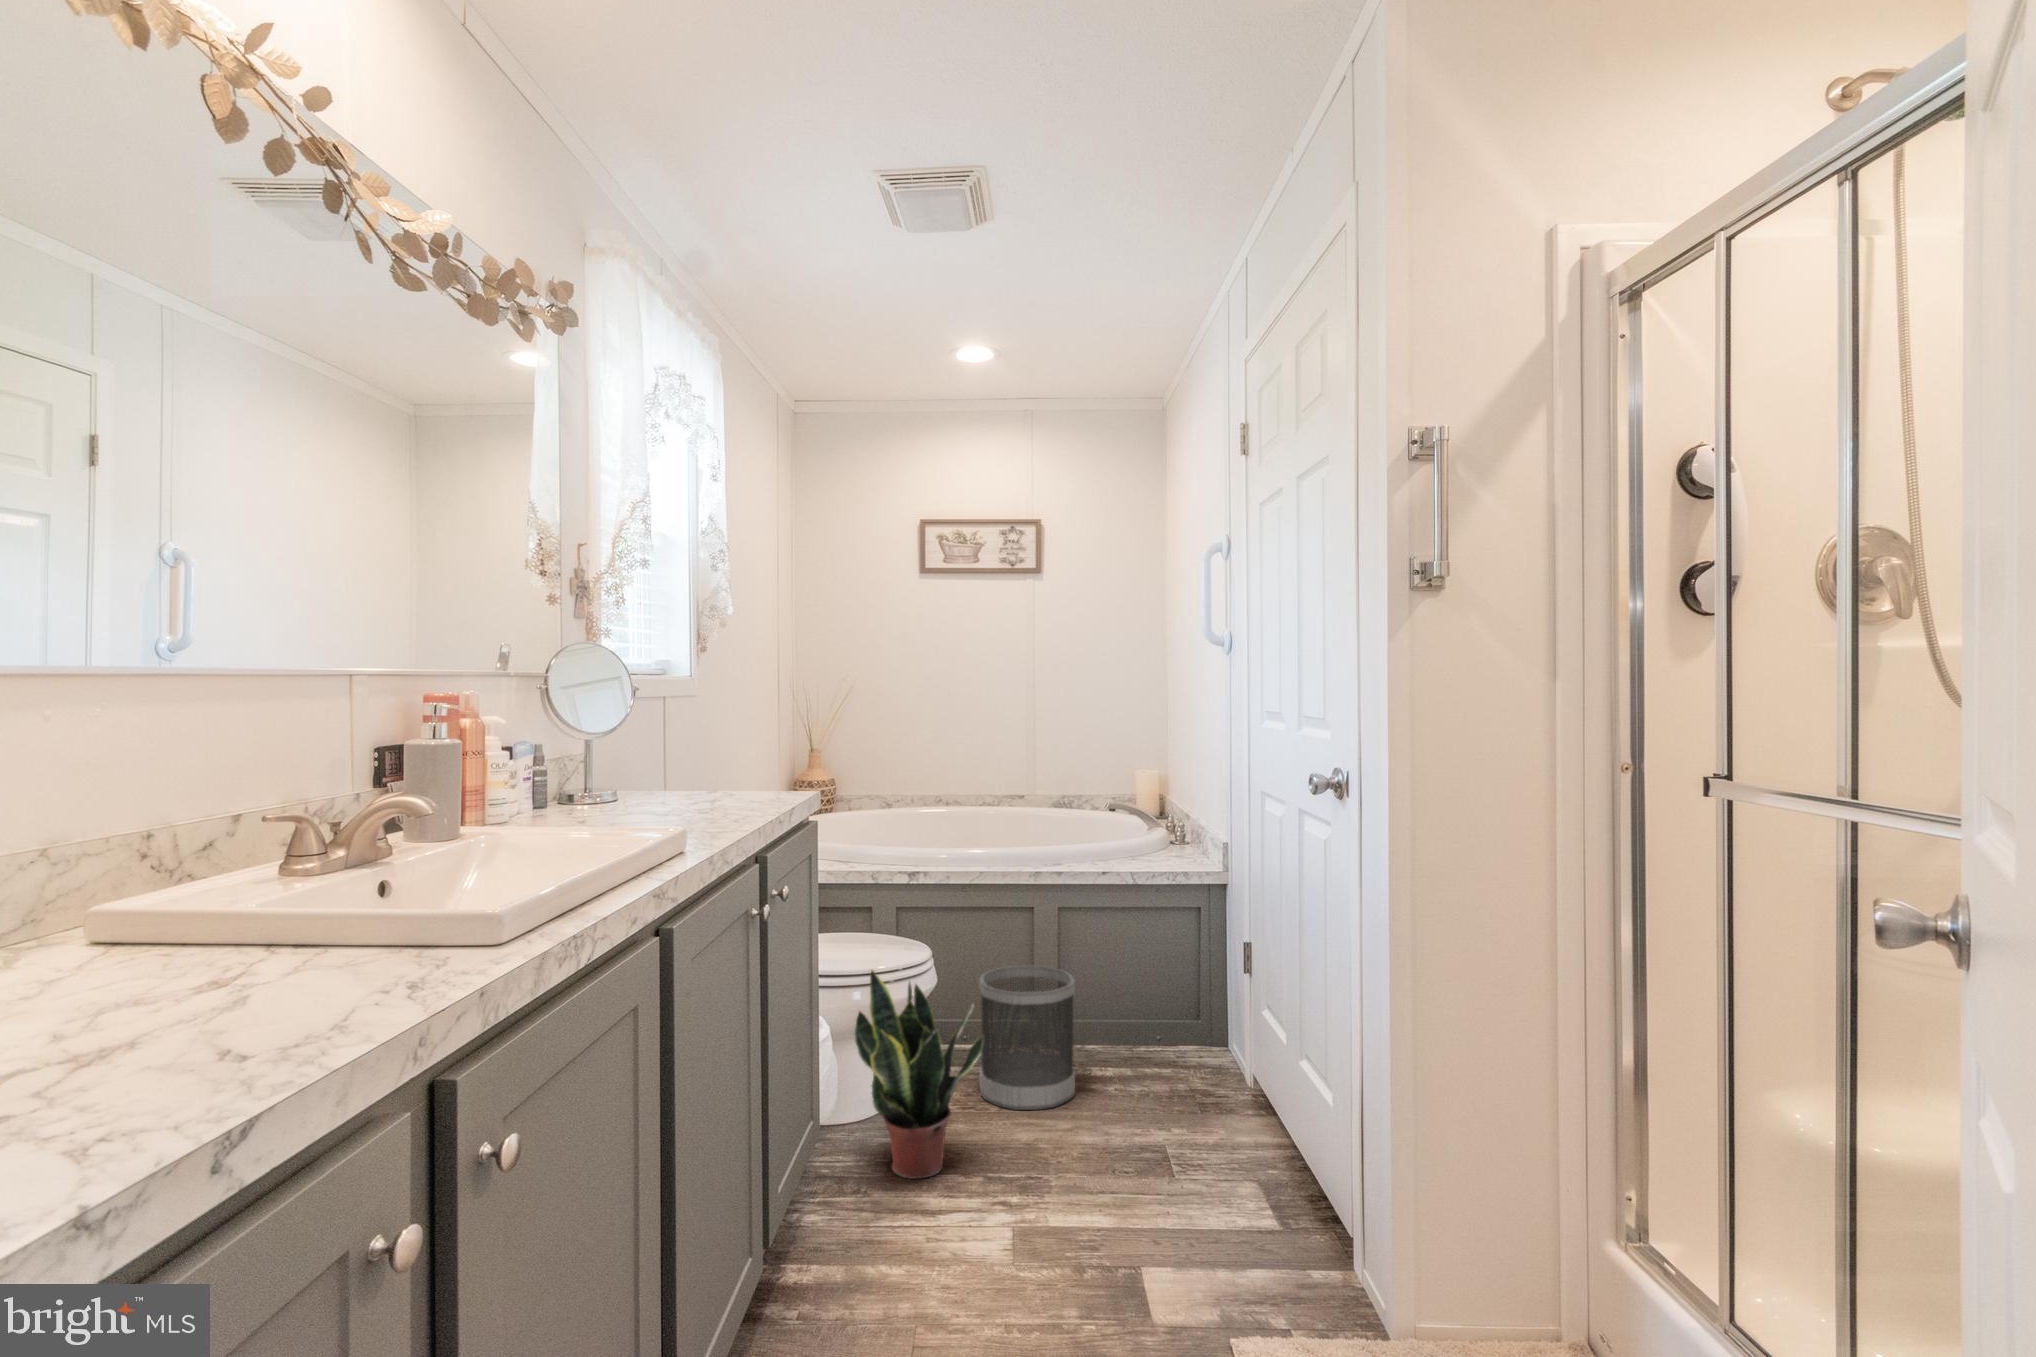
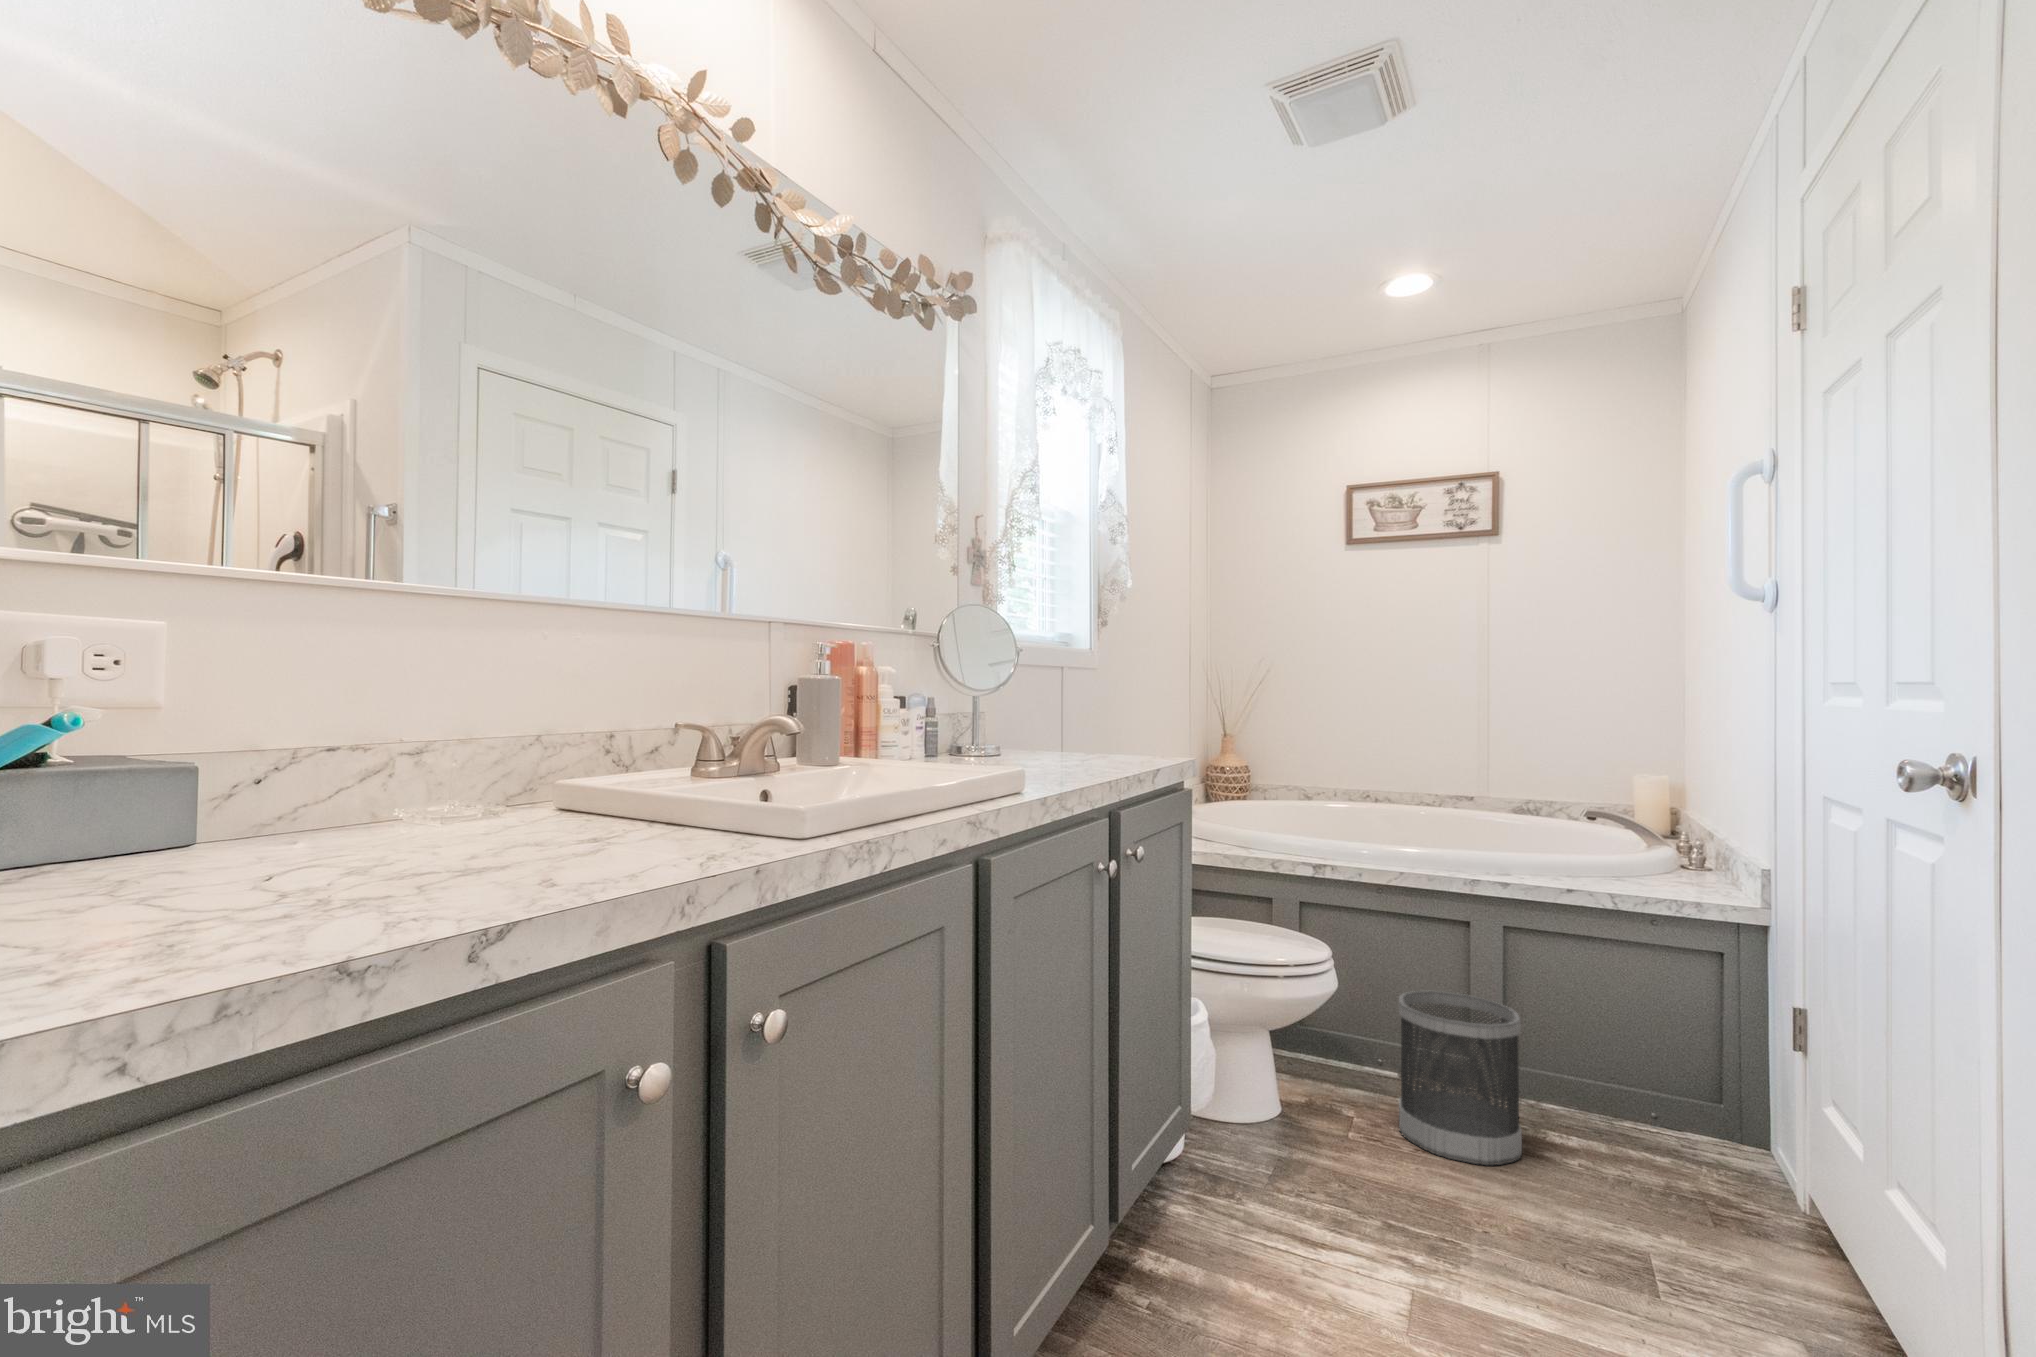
potted plant: present [855,971,983,1179] -> none [1243,958,1387,1202]

